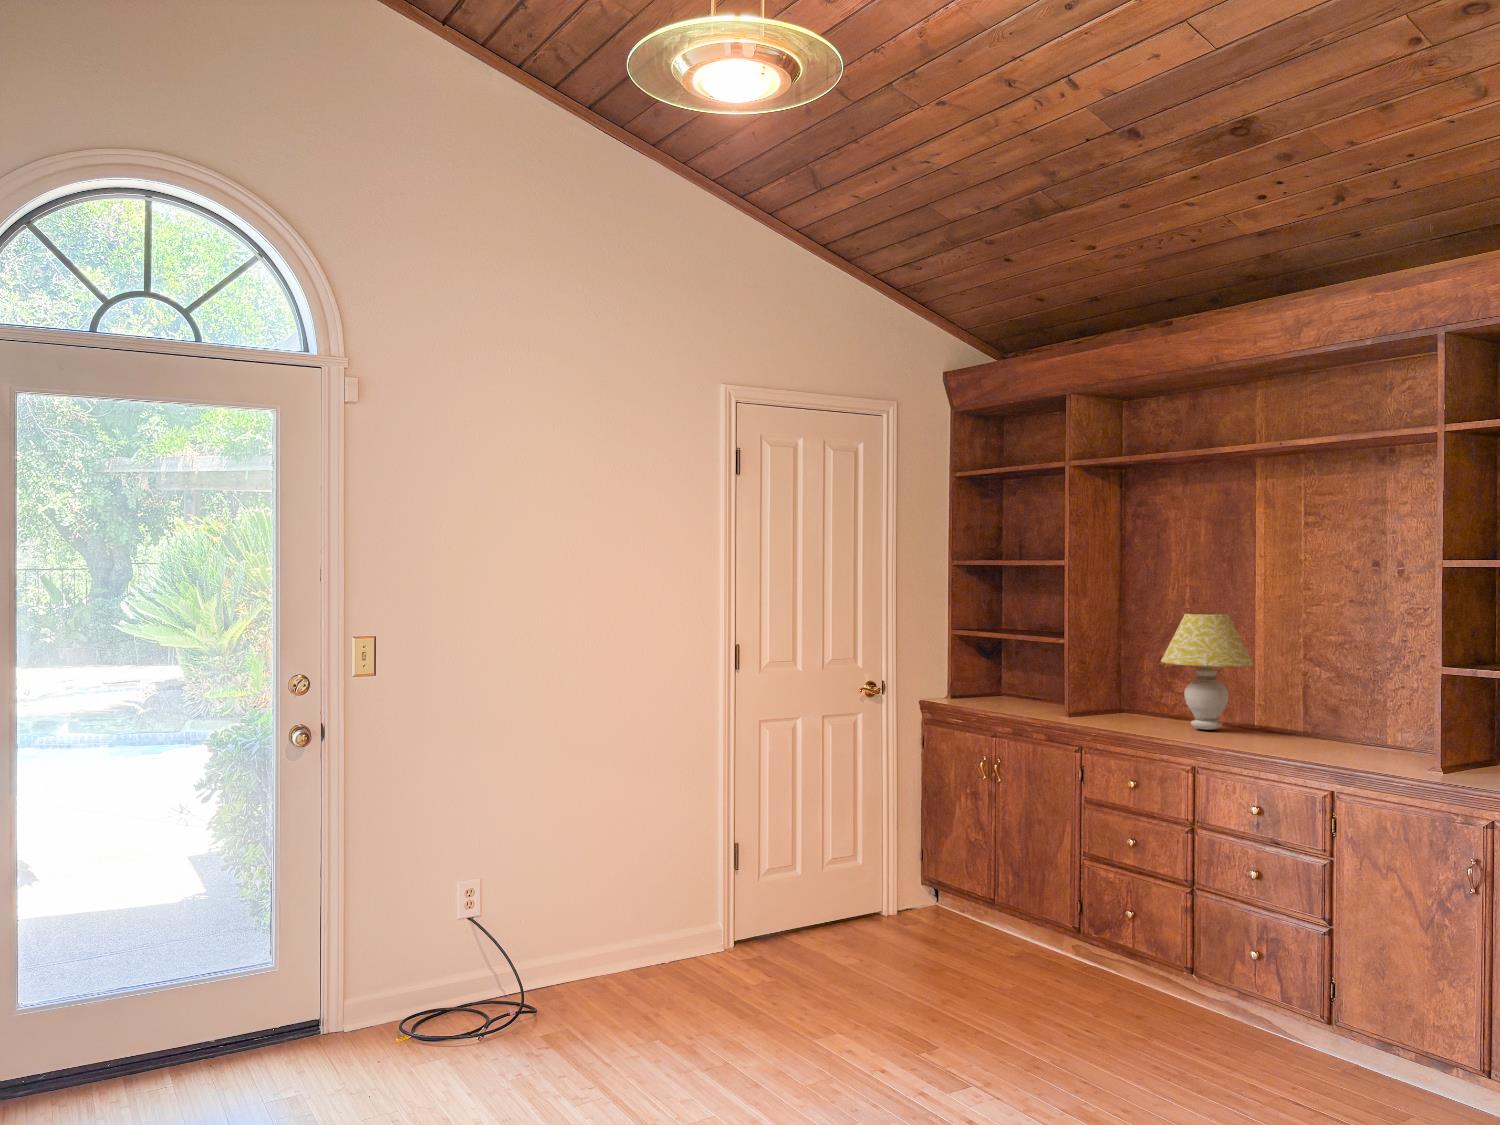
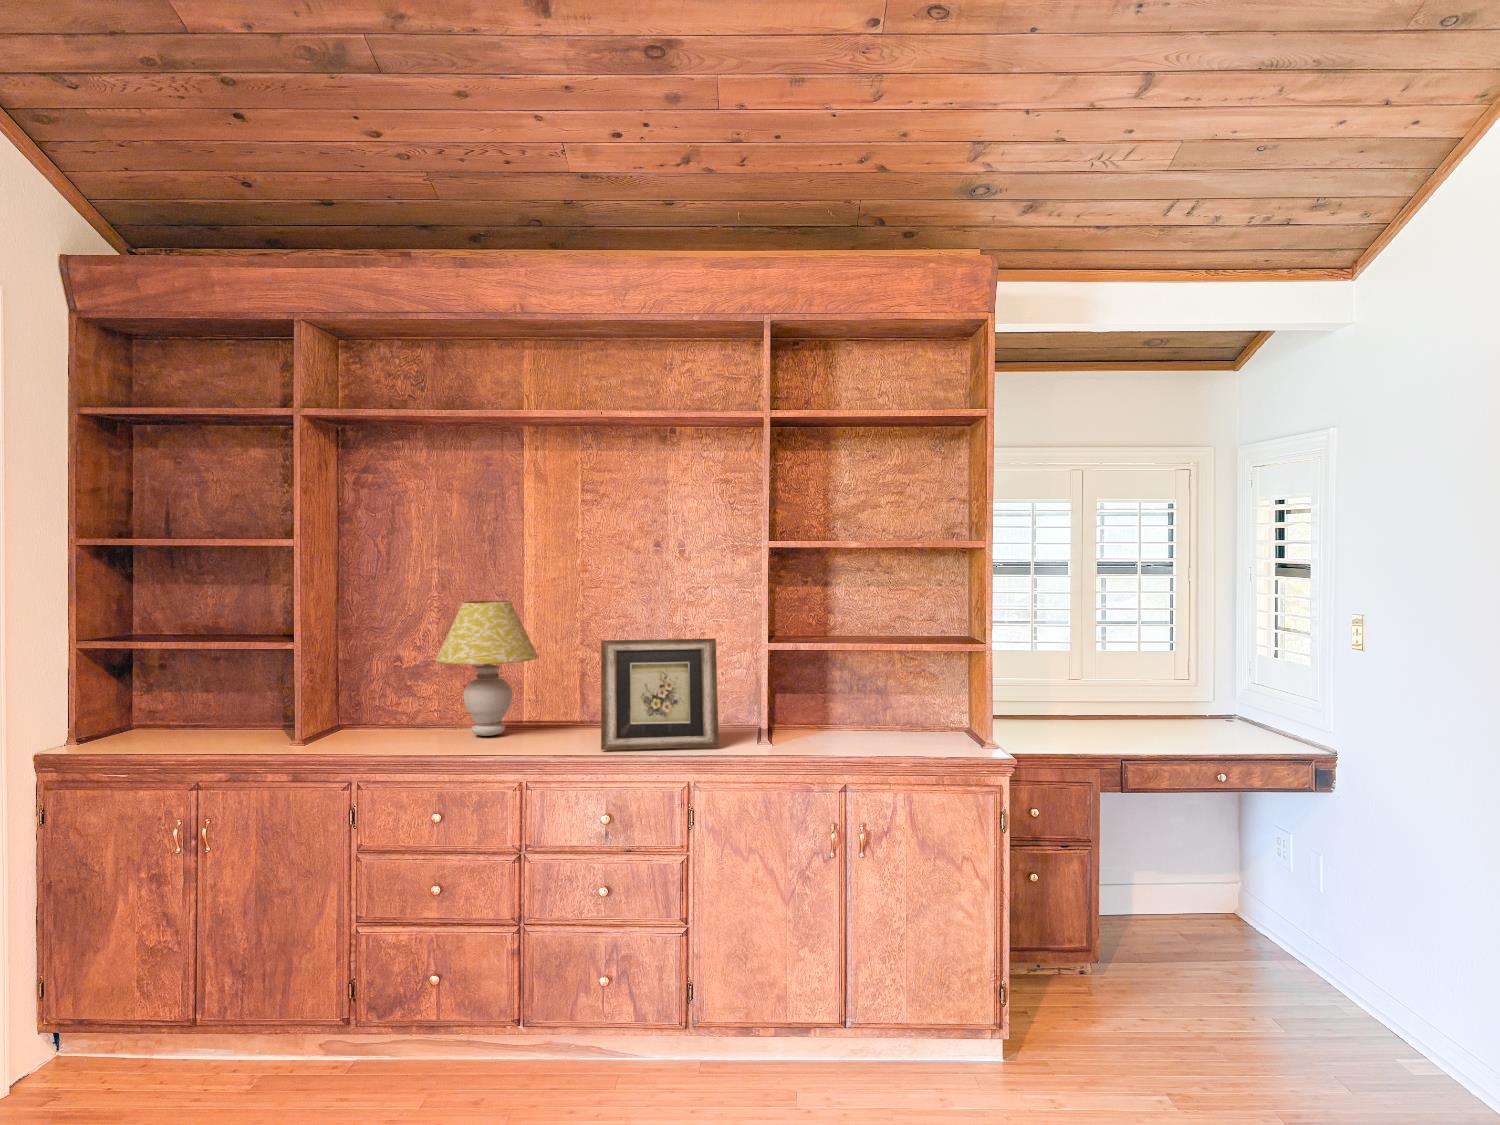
picture frame: none [1263,652,1390,764] -> present [601,639,719,750]

